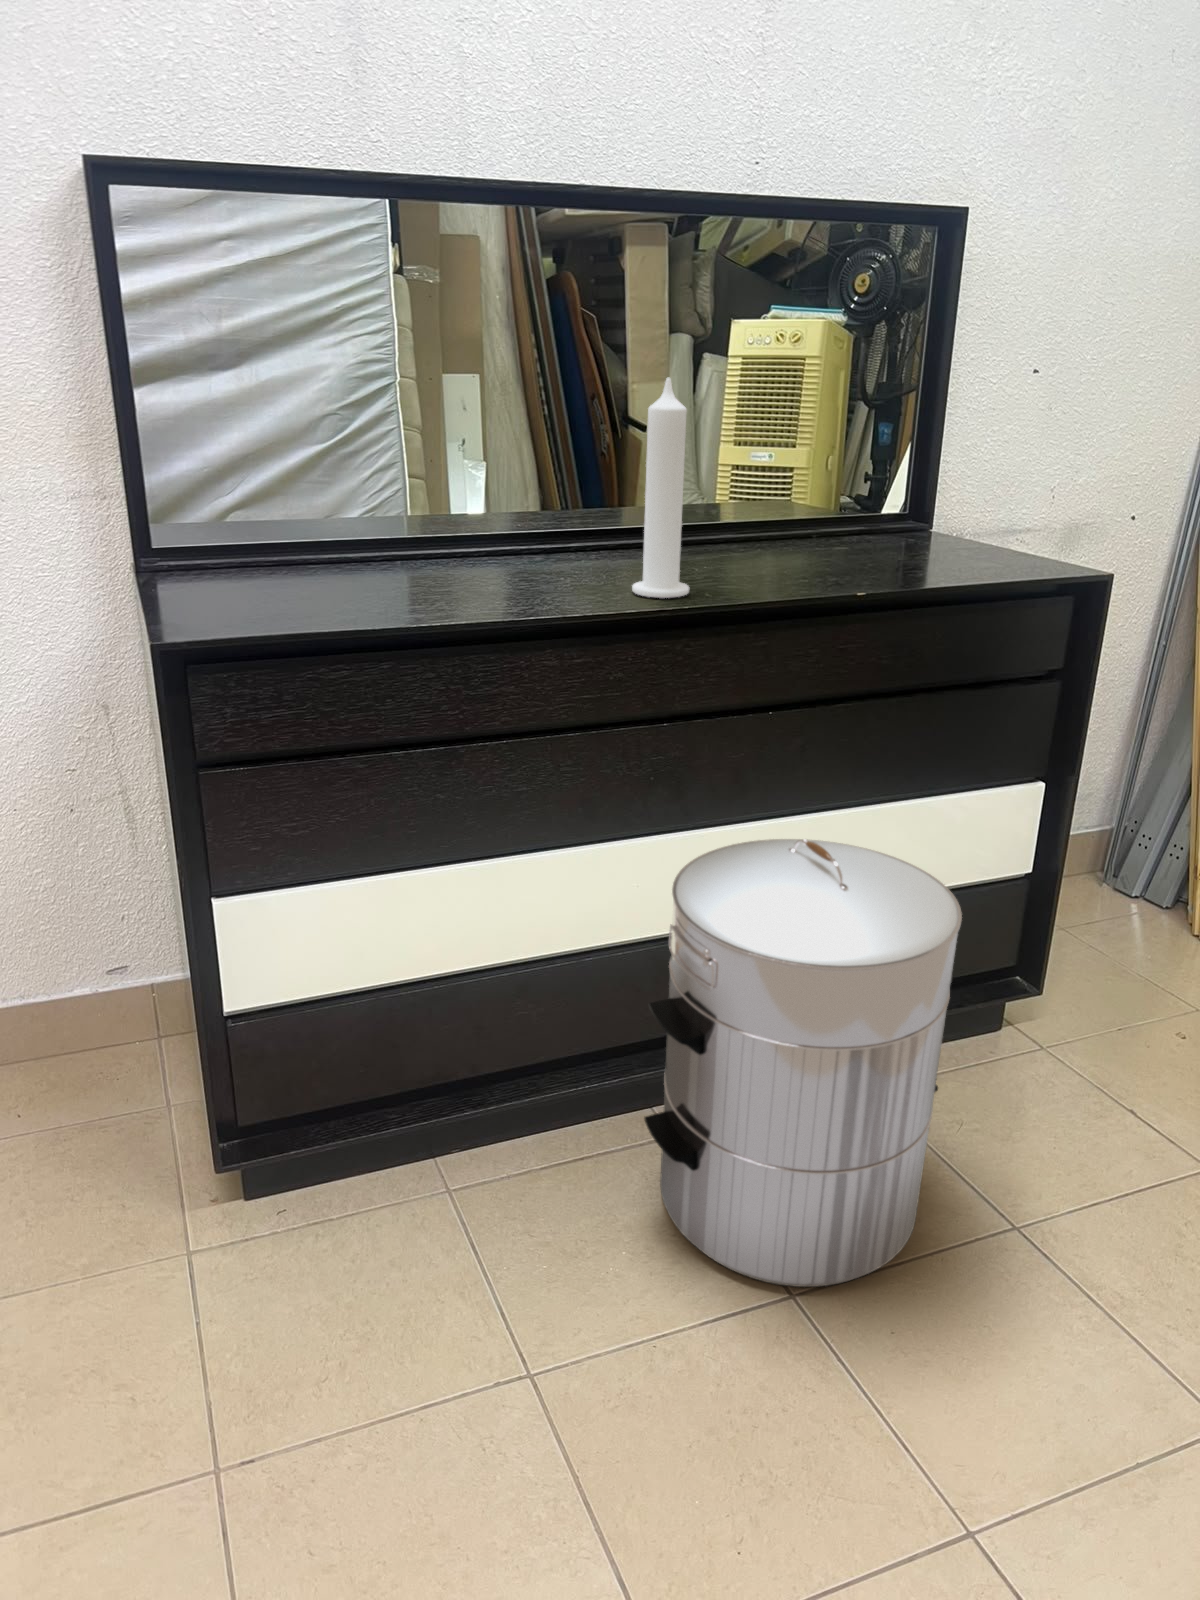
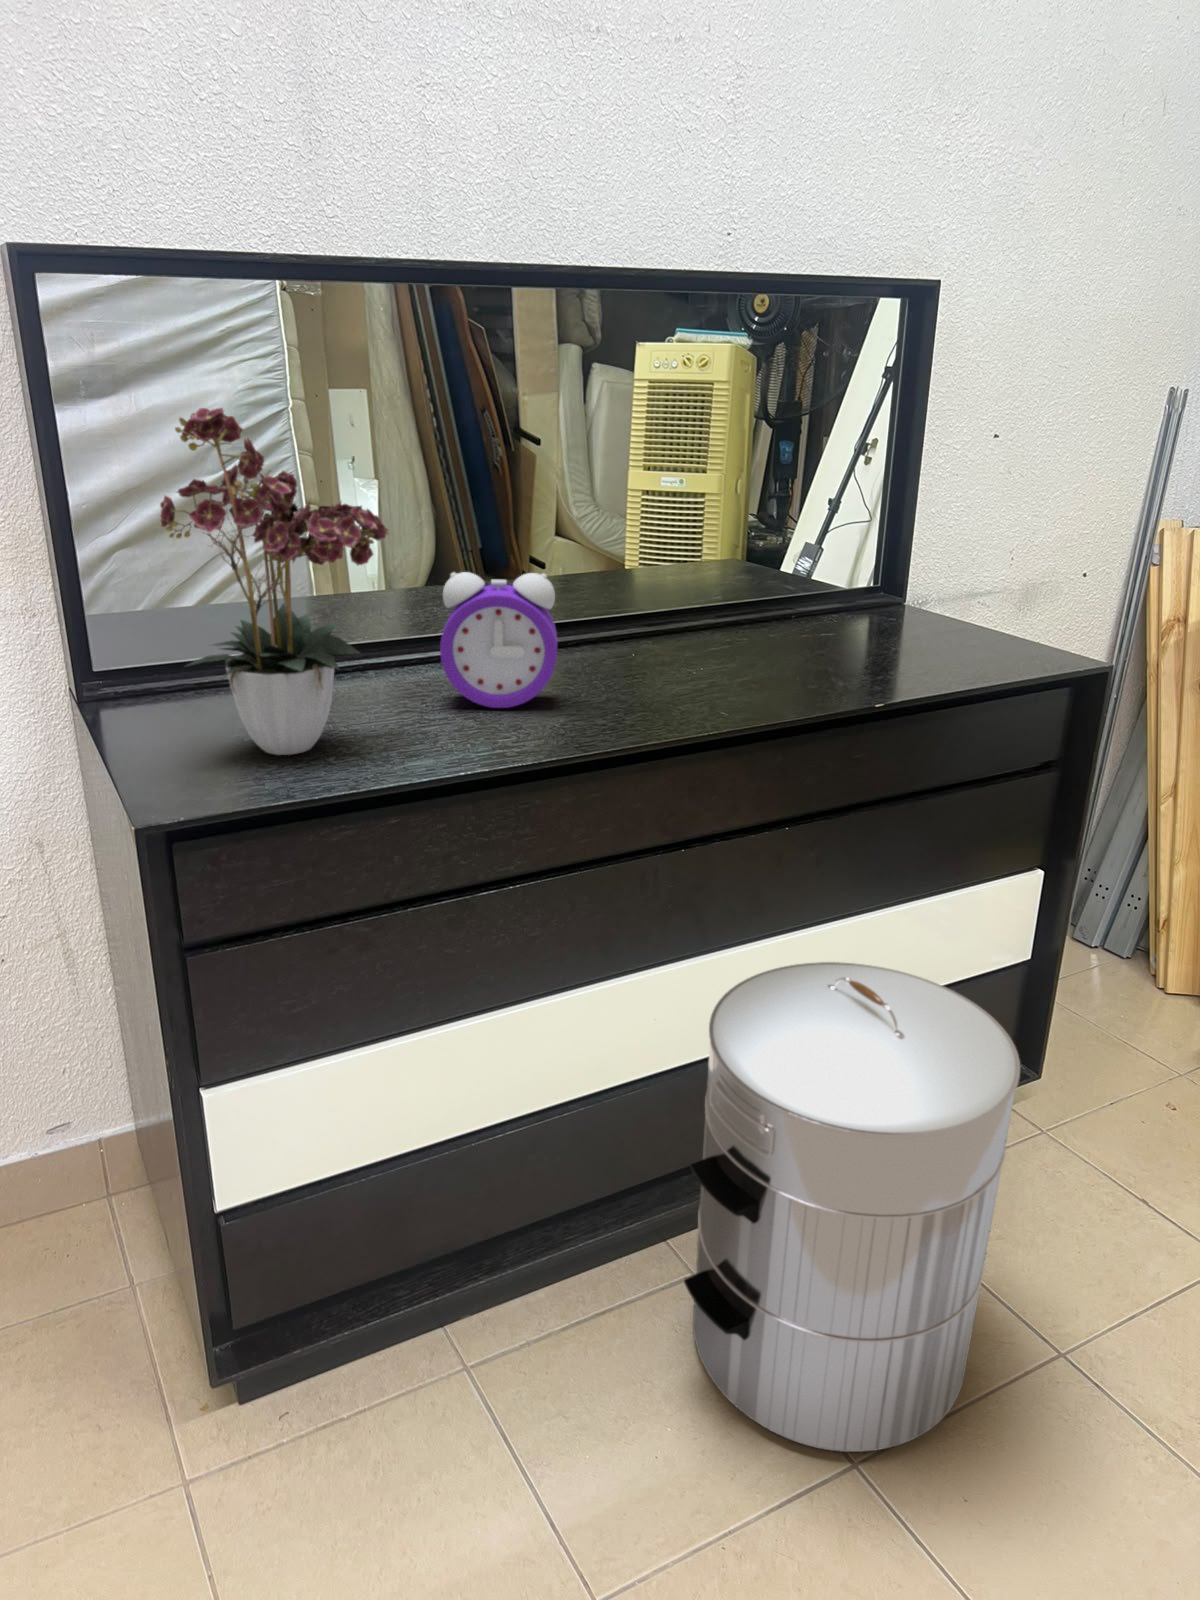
flower arrangement: none [179,273,410,608] -> present [160,408,388,755]
candle: present [632,378,689,598] -> none [642,487,704,720]
alarm clock: none [450,459,560,585] -> present [440,572,557,708]

